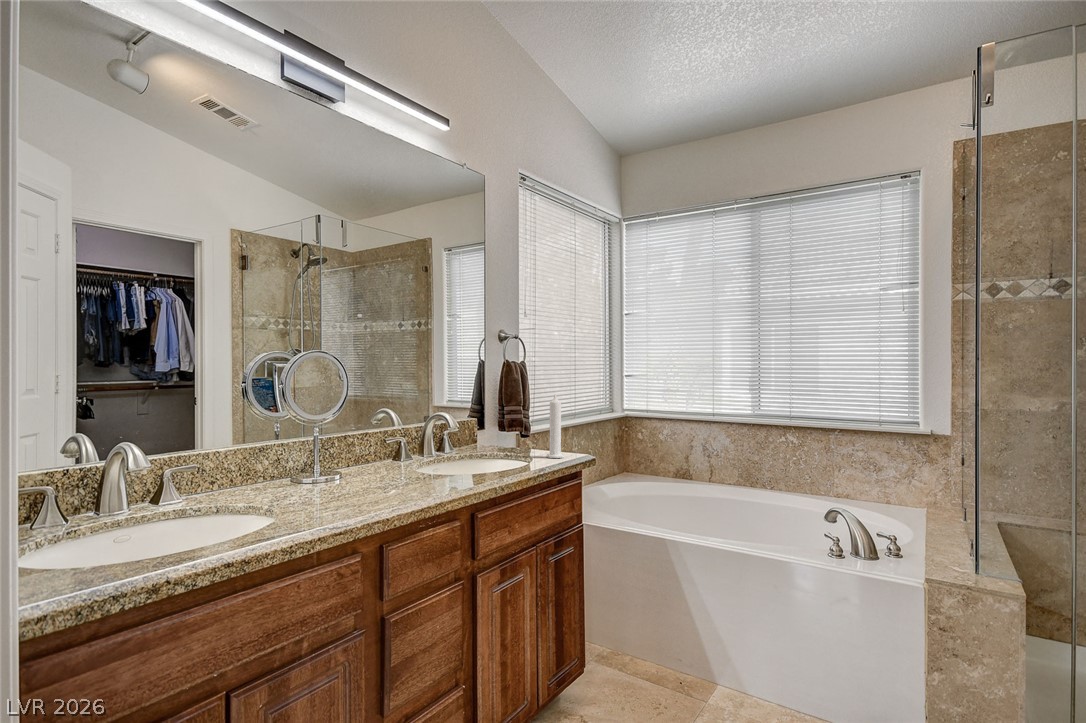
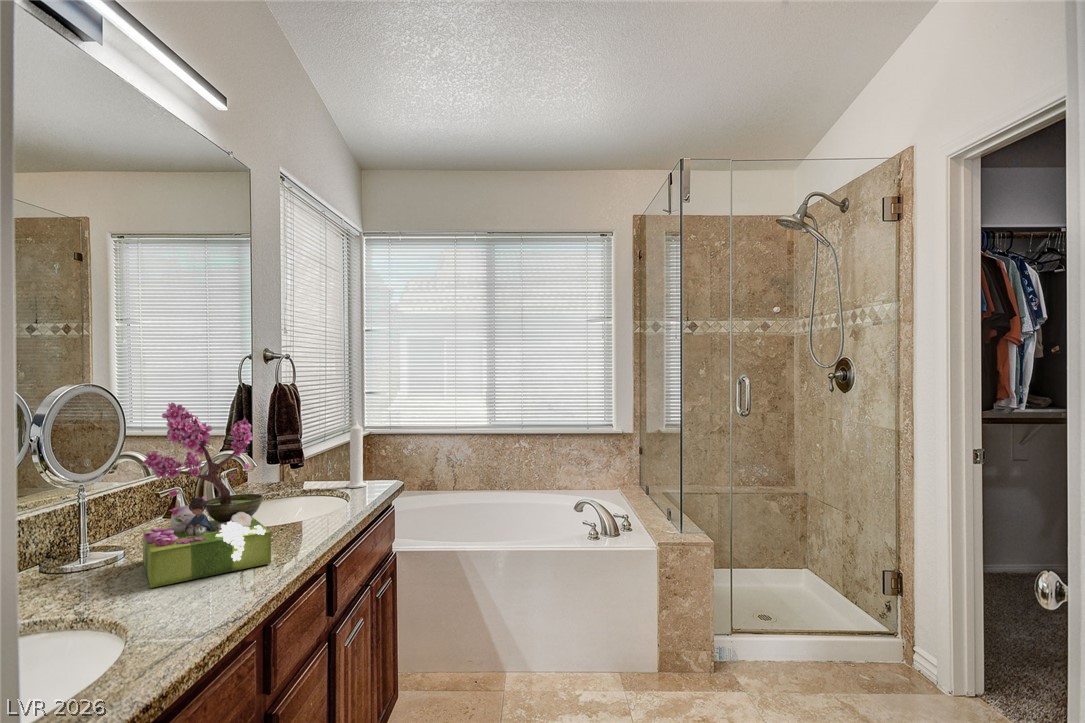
flower arrangement: none [324,366,421,500] -> present [143,403,271,588]

